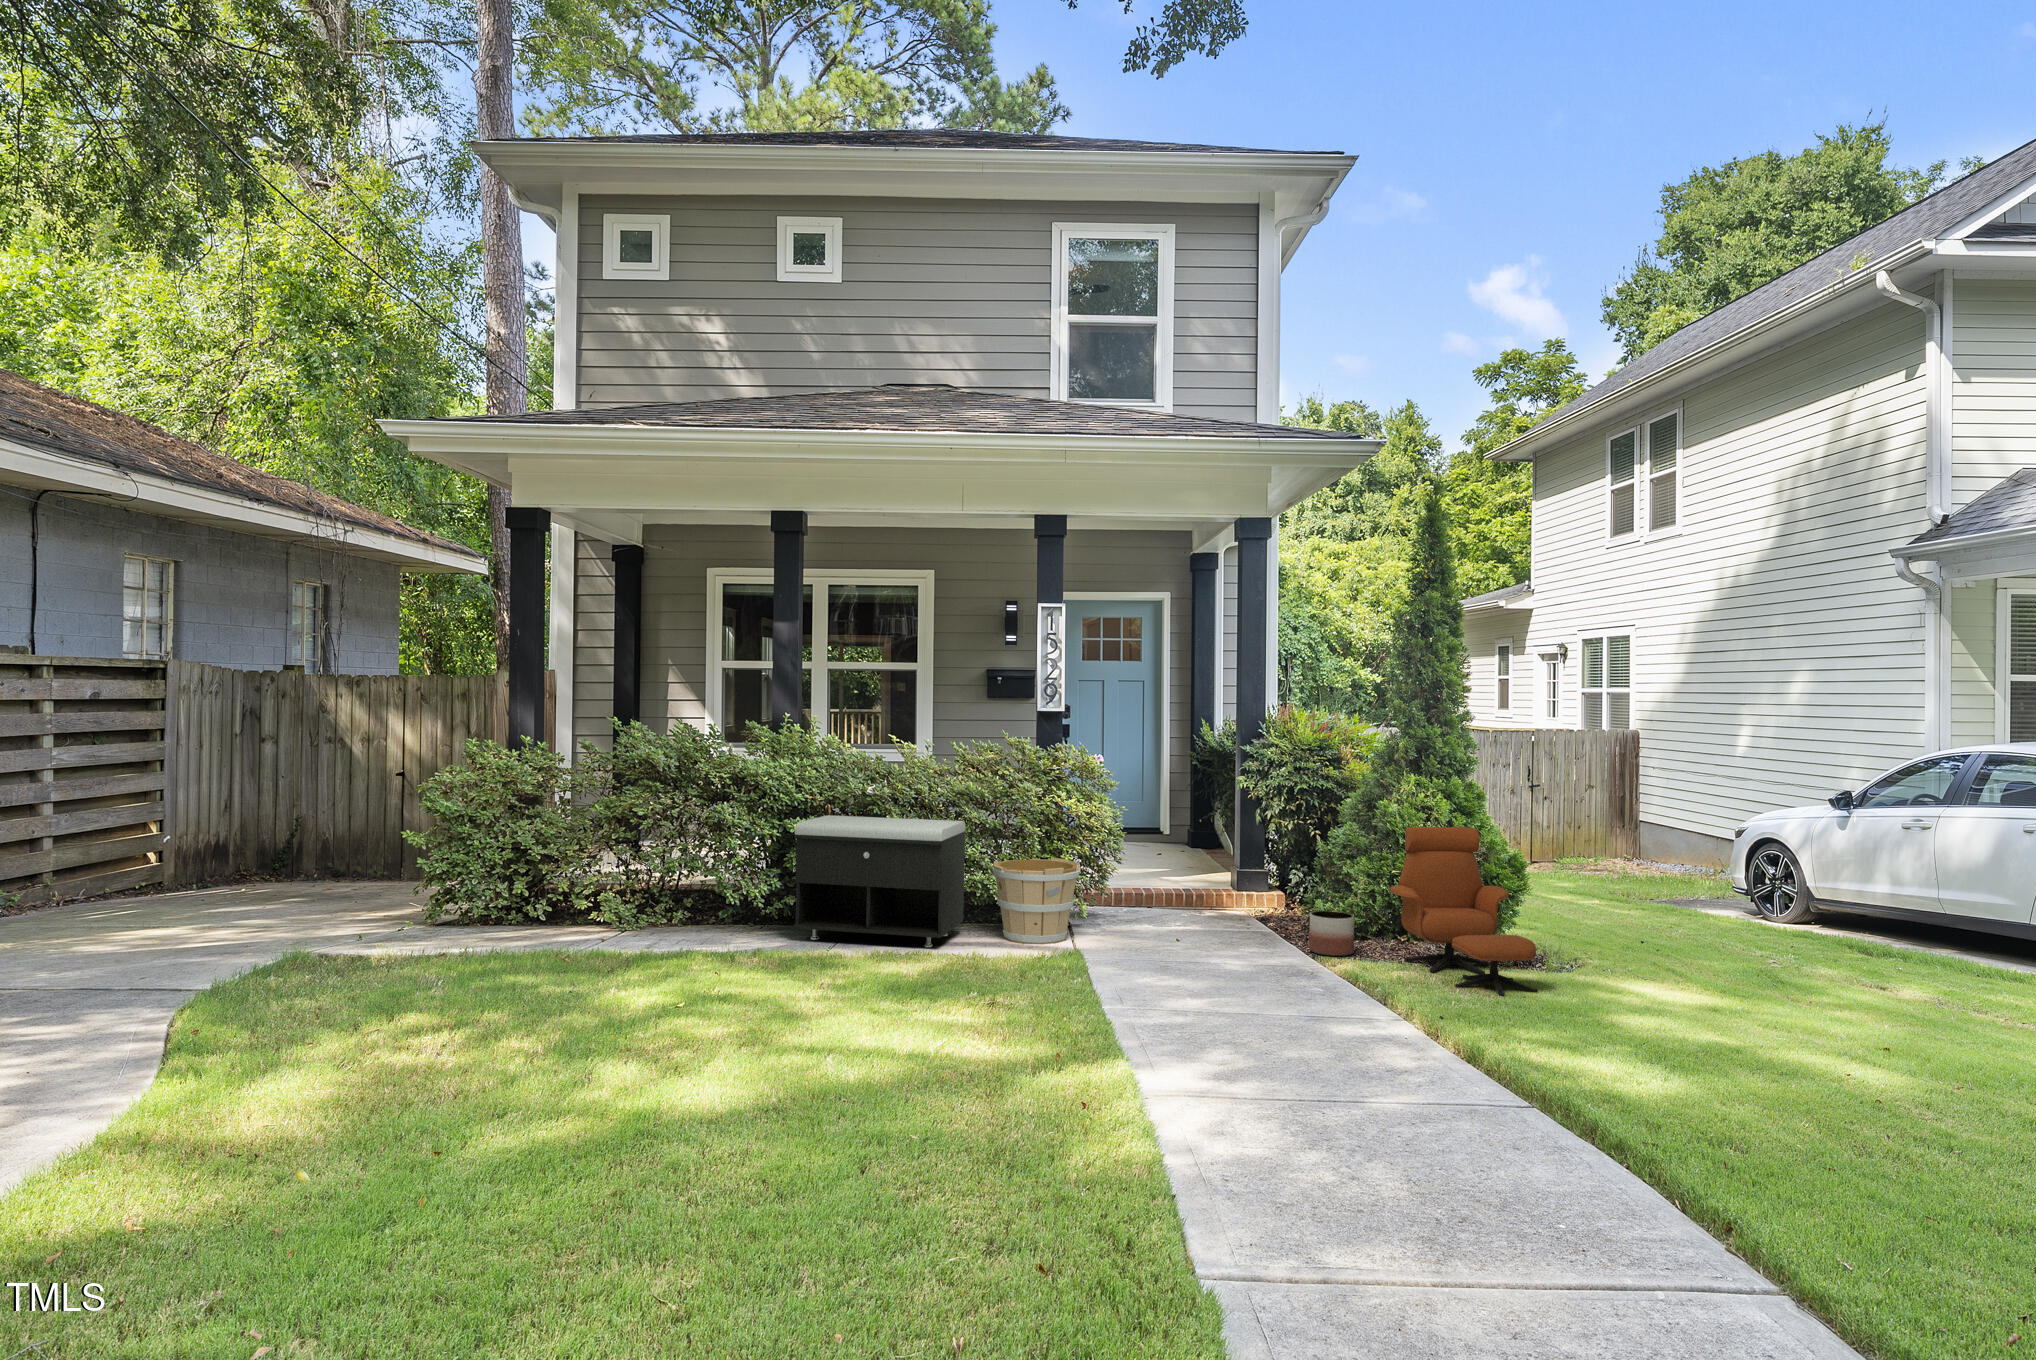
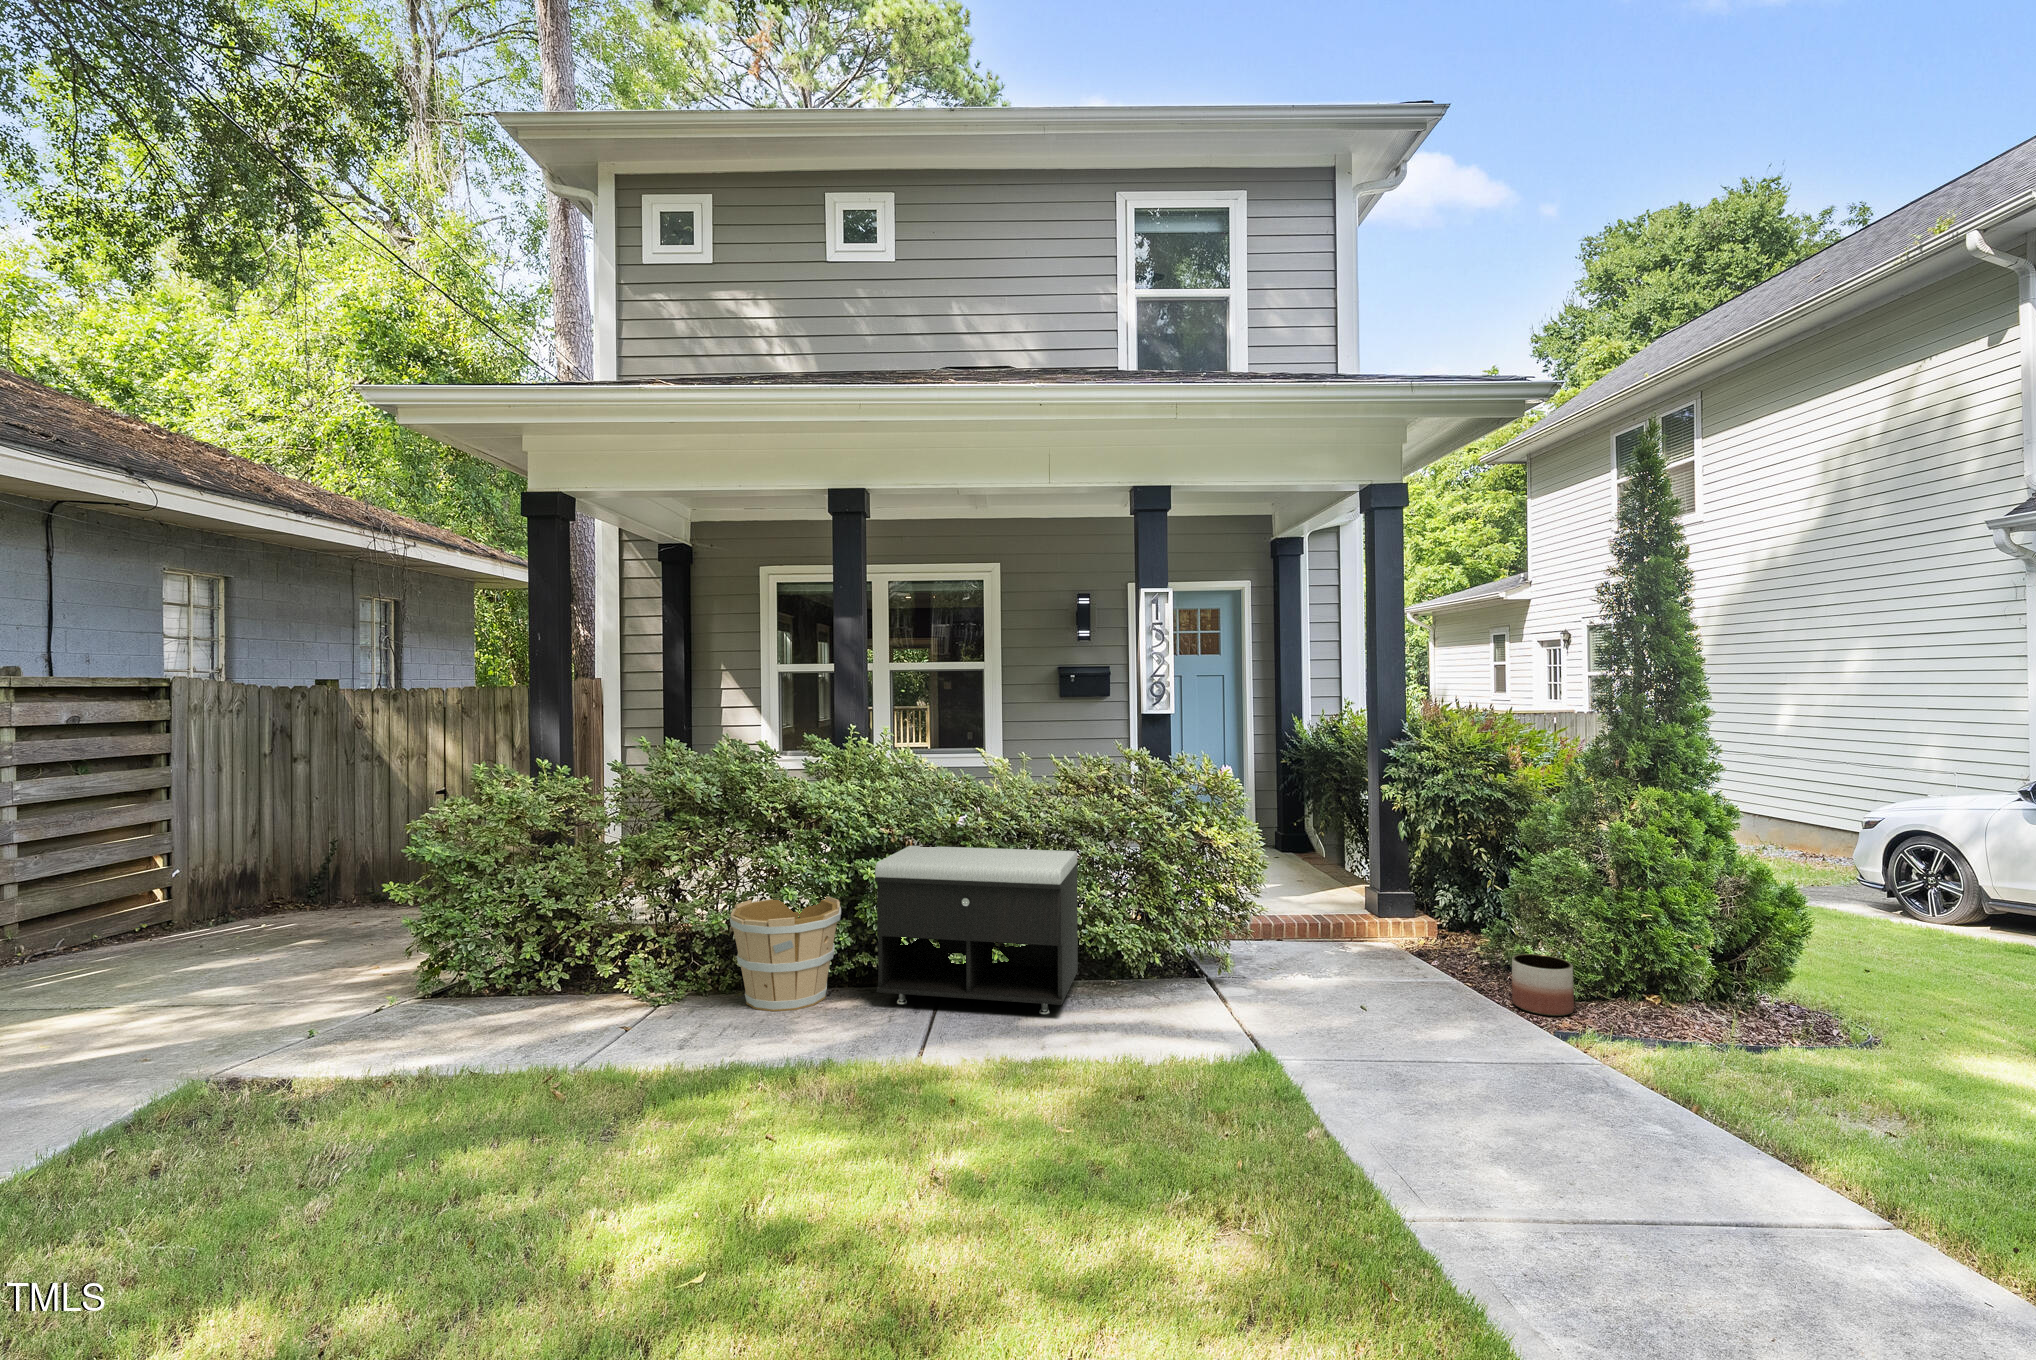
lounge chair: present [1389,827,1538,997] -> none [1629,852,1893,1100]
wooden bucket: present [993,858,1080,944] -> present [730,896,841,1012]

